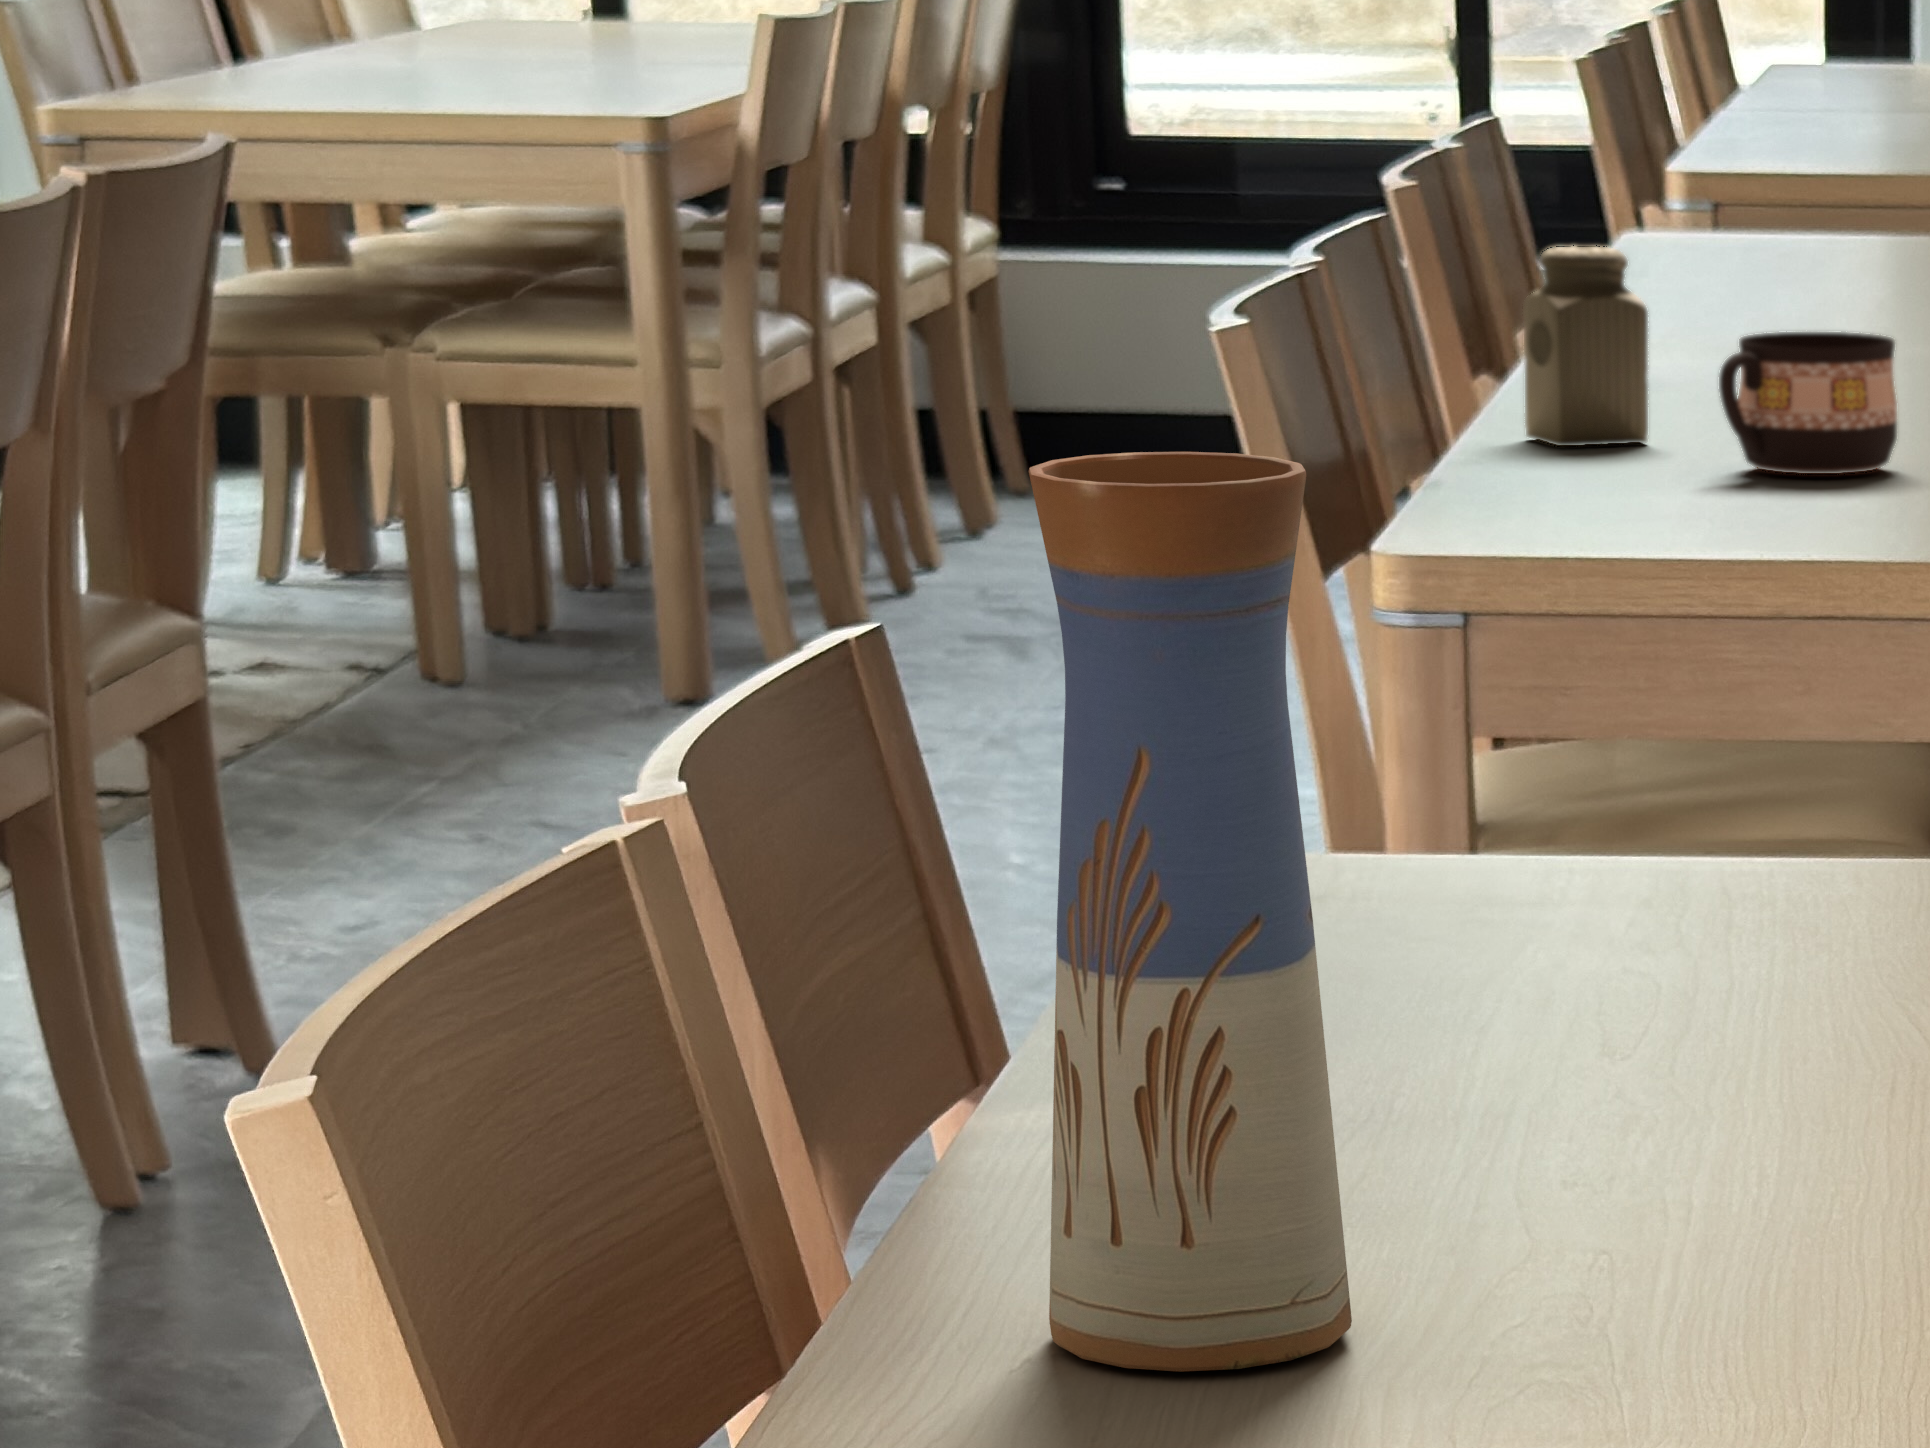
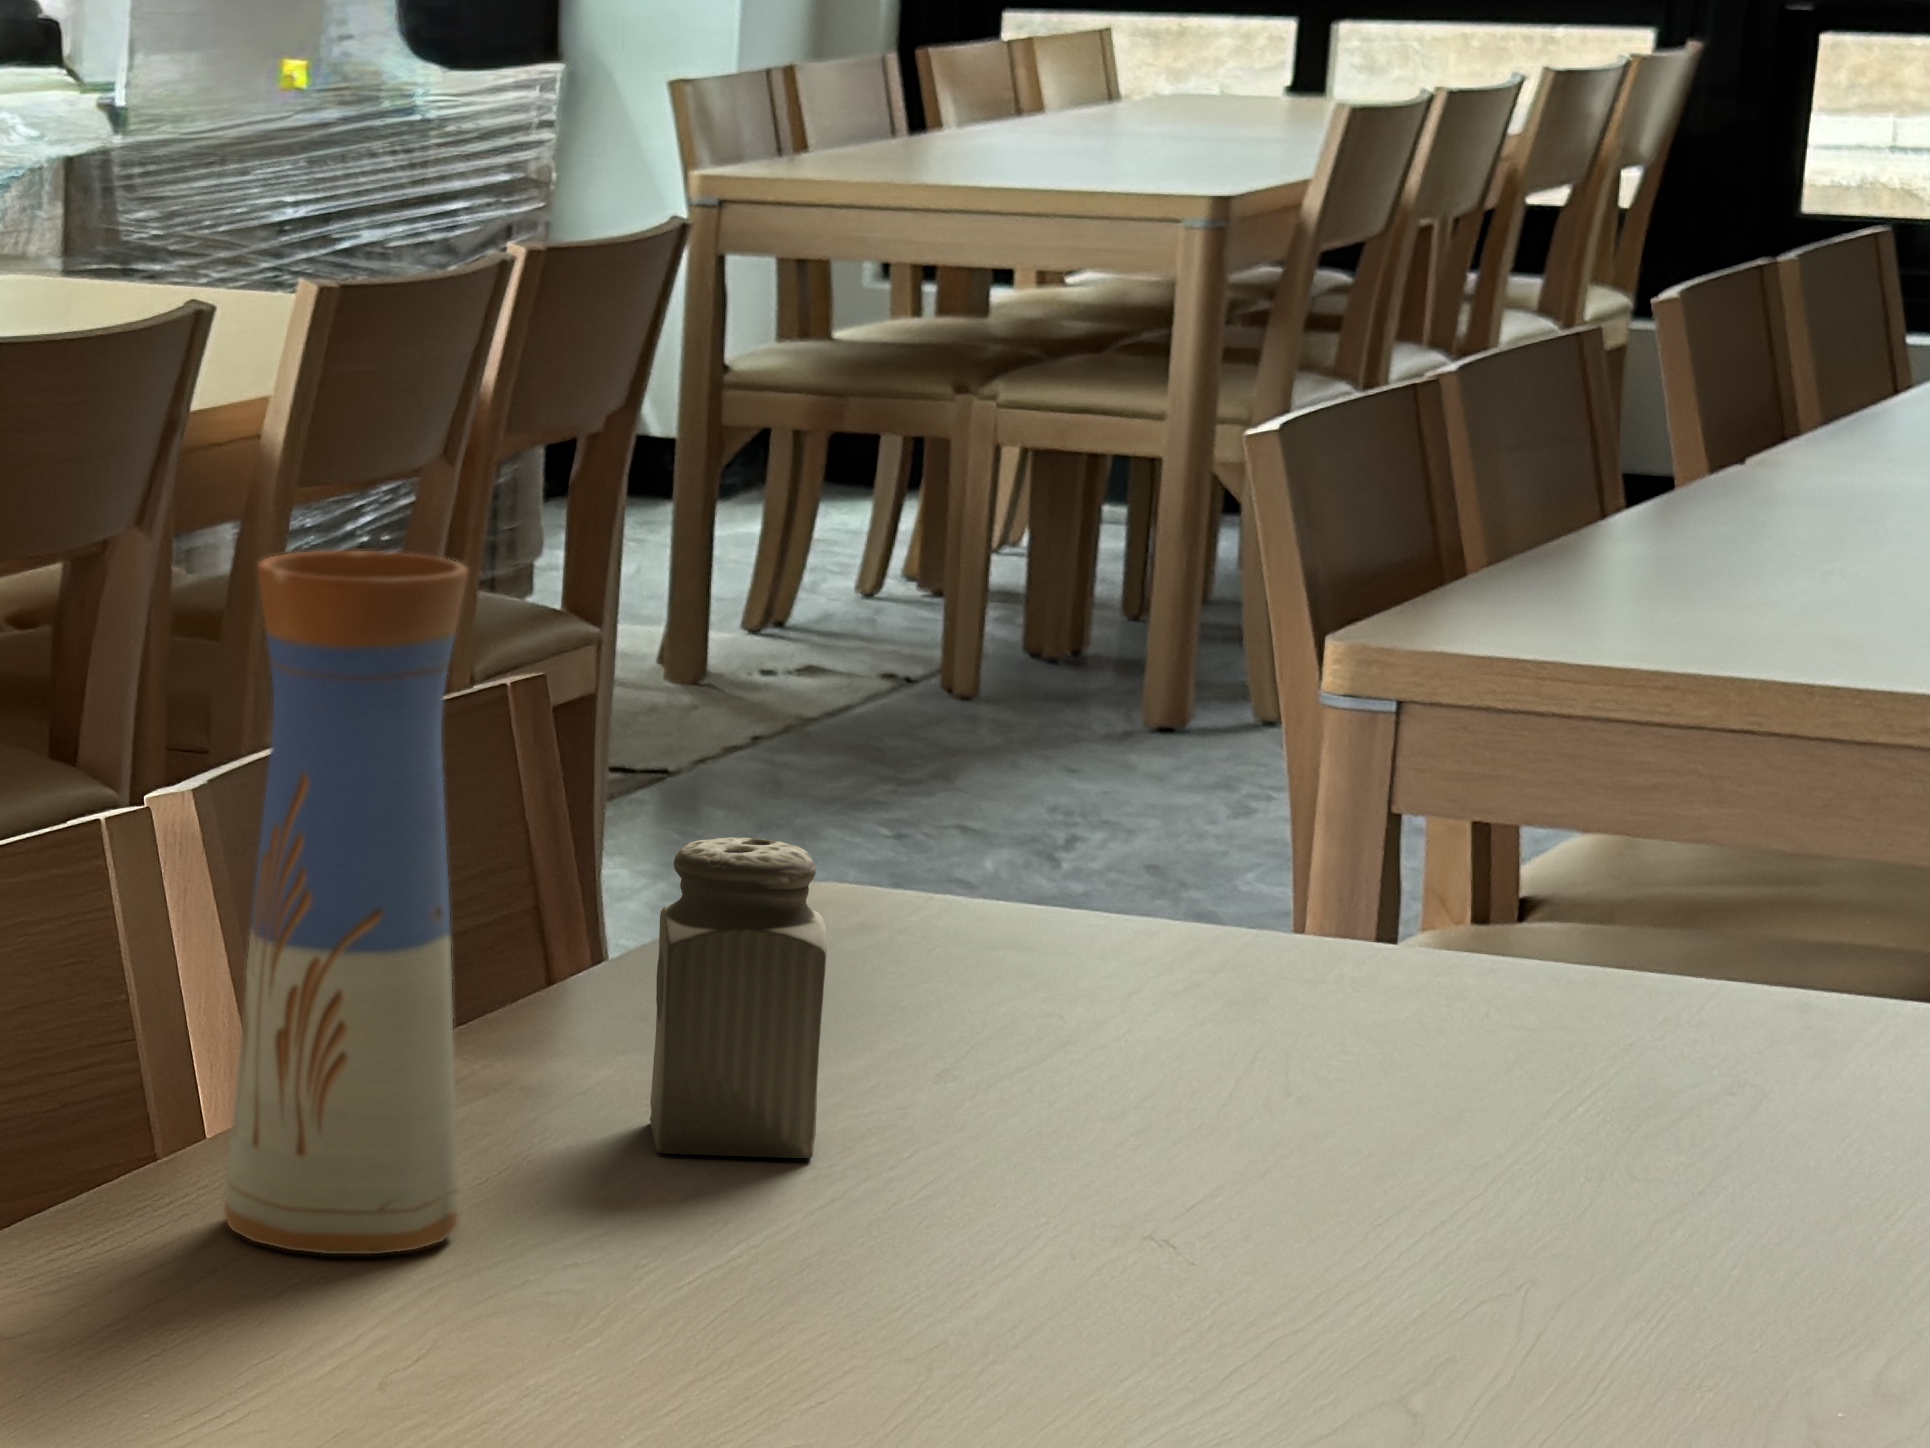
salt shaker: present [1523,247,1648,446] -> present [650,838,827,1158]
cup: present [1719,332,1897,474] -> none [1705,468,1897,605]

